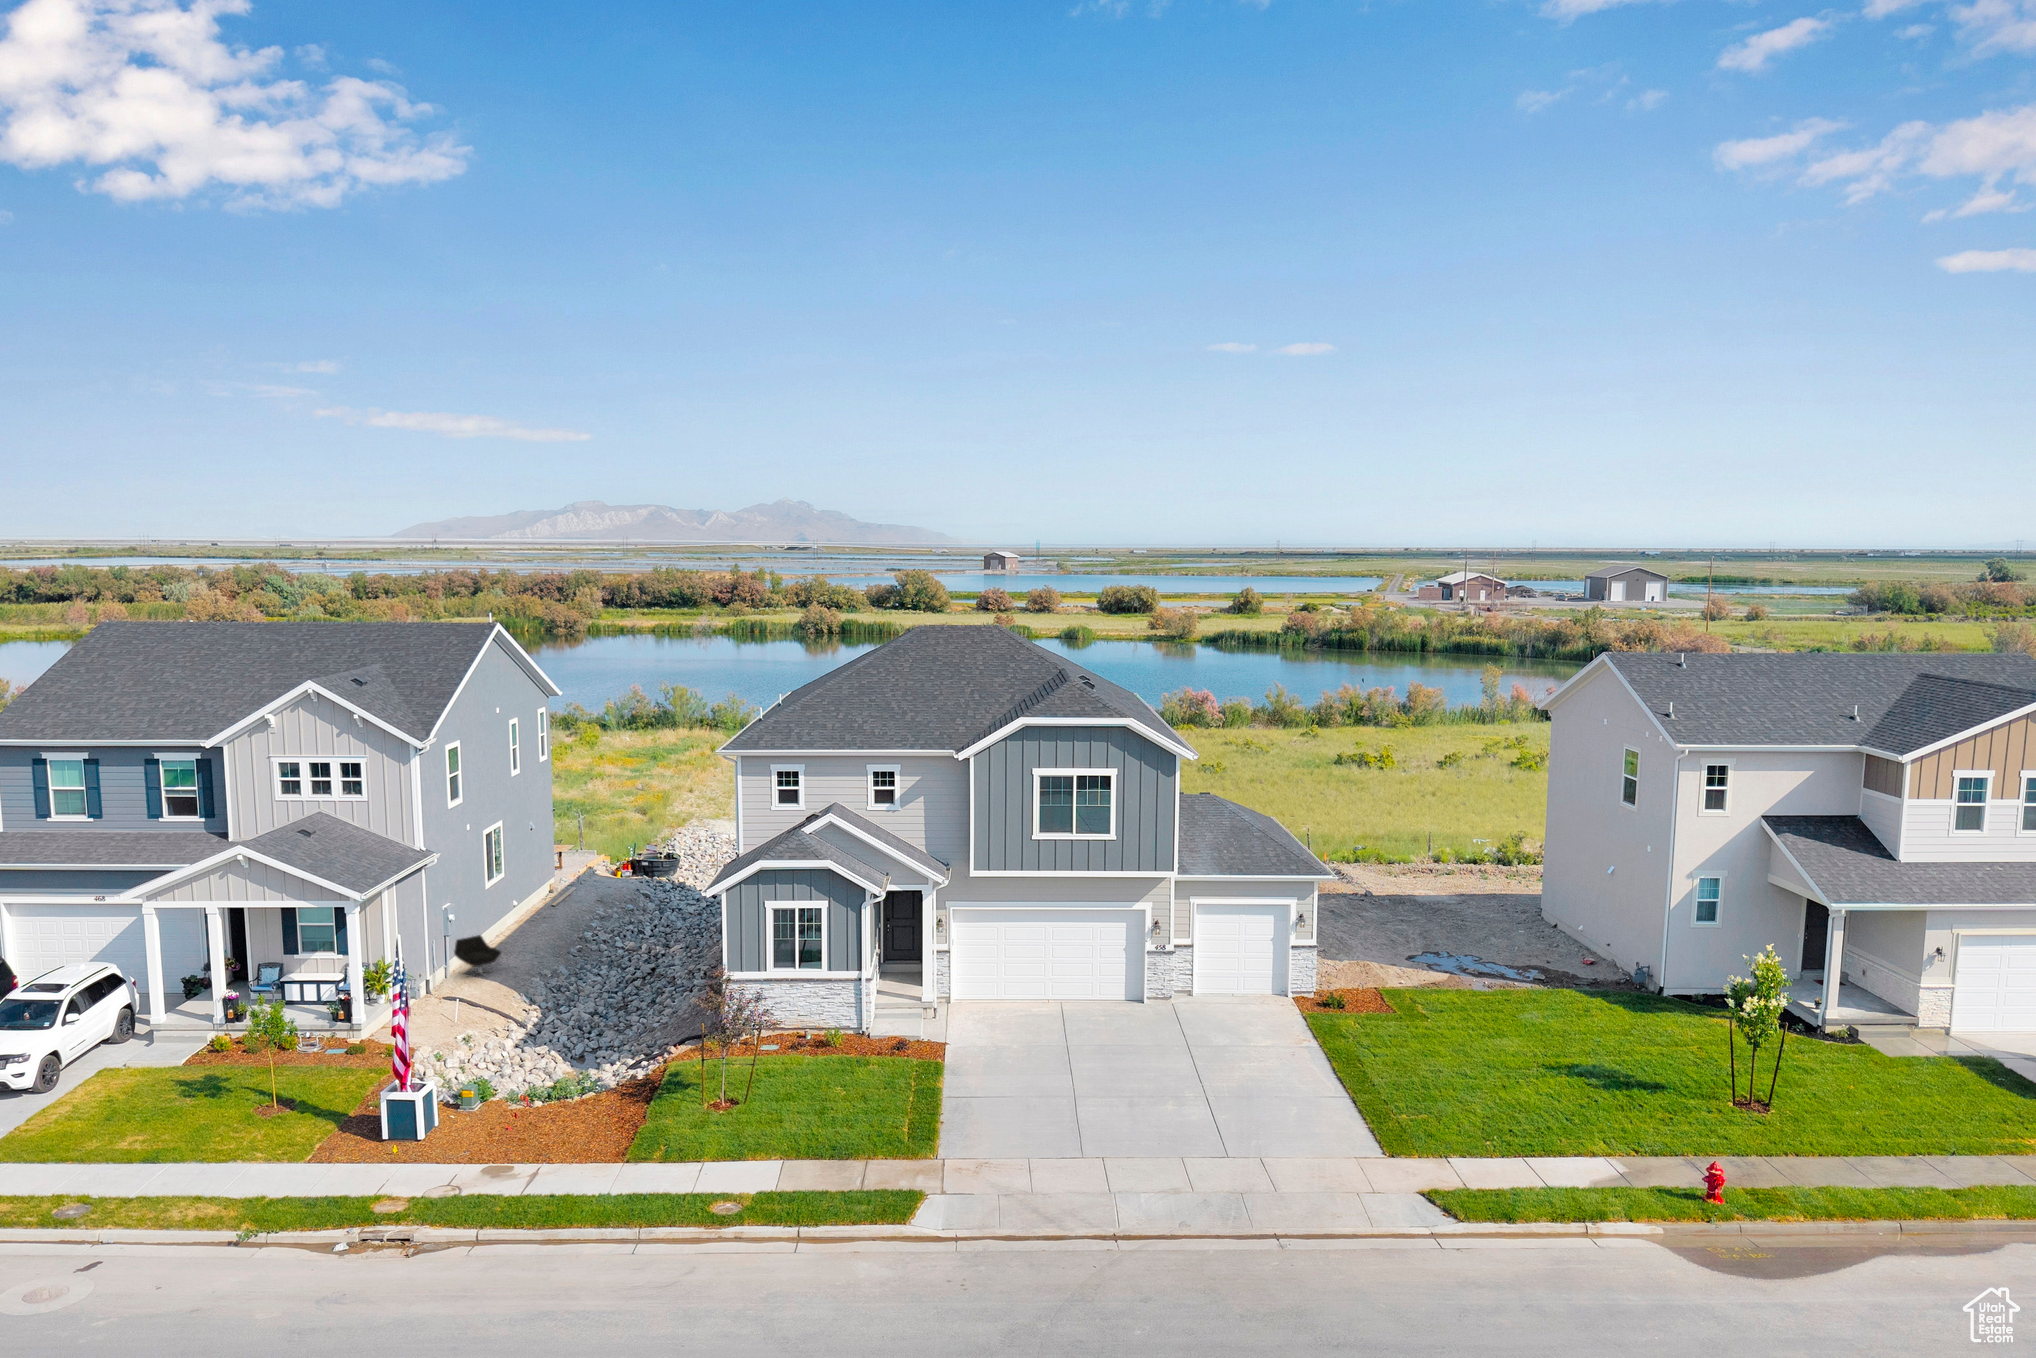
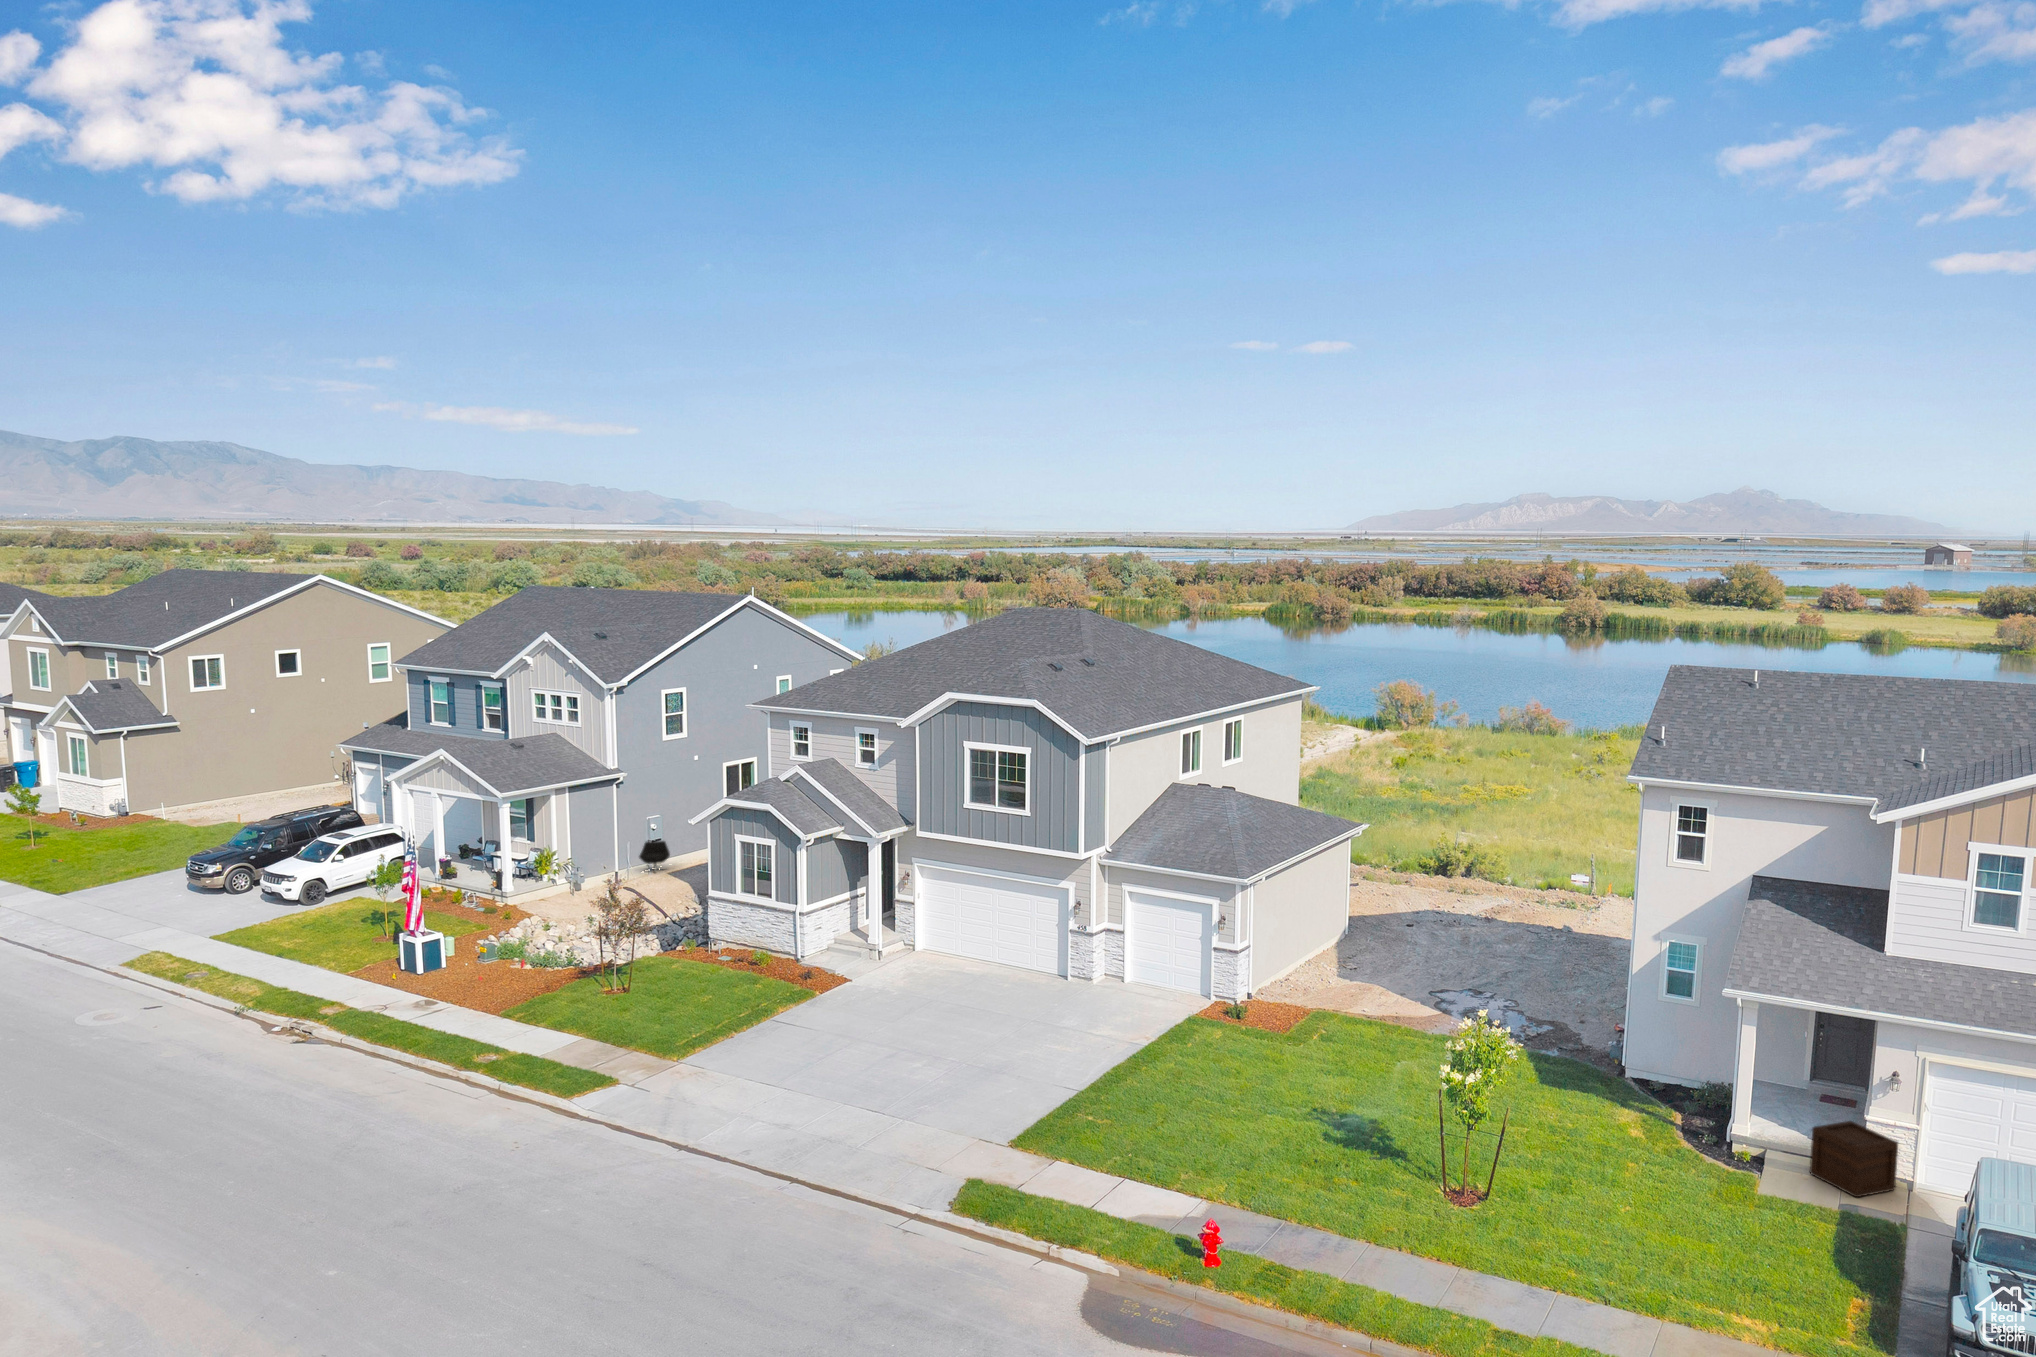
wooden crate: none [1843,985,1895,1037] -> present [1810,1121,1898,1197]

